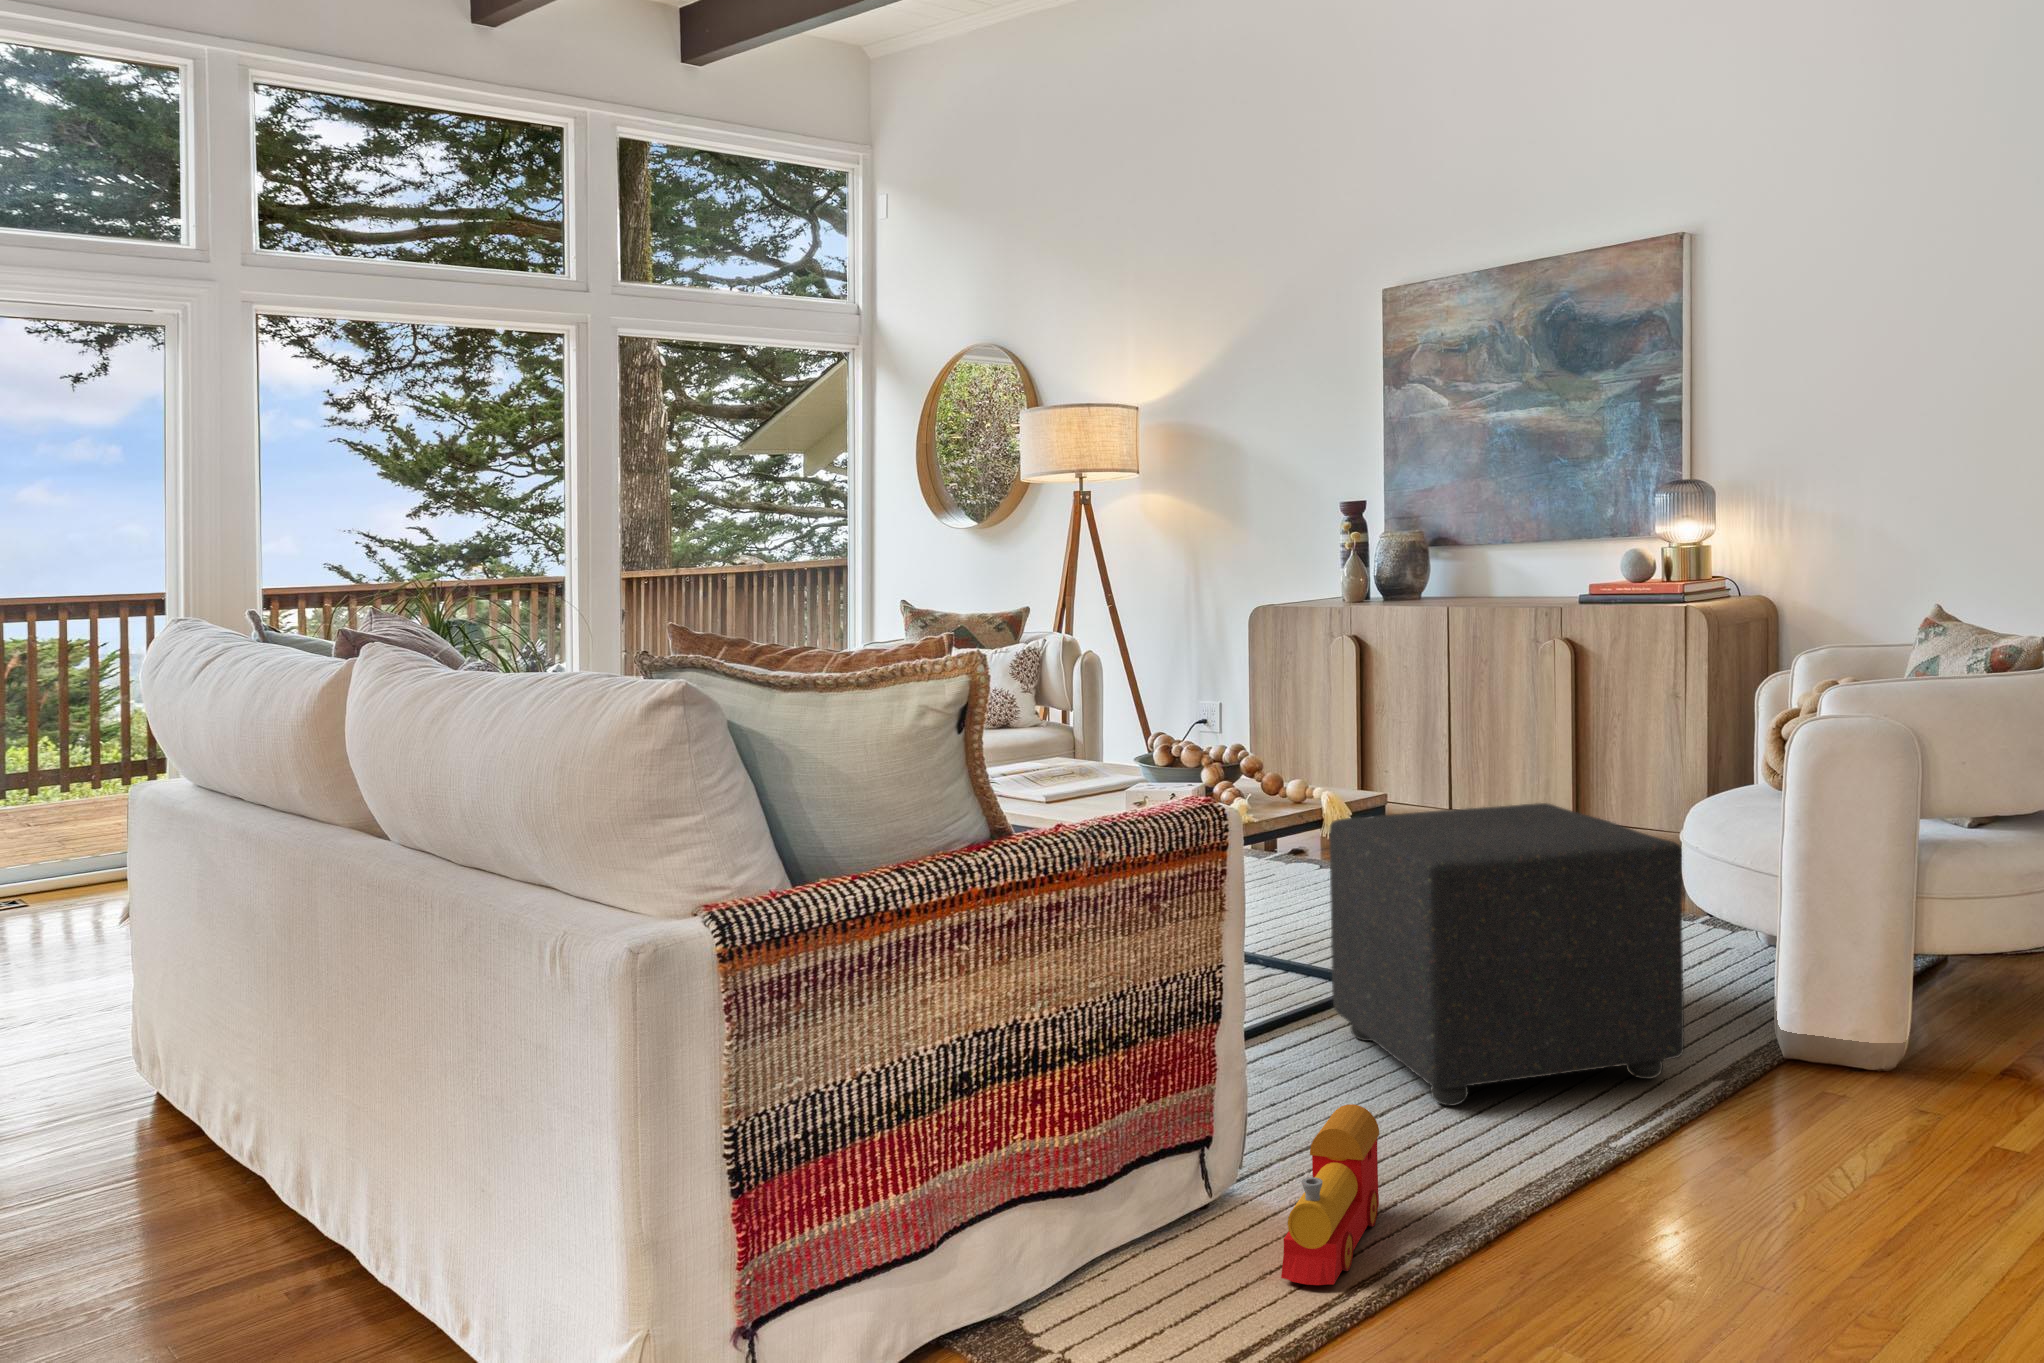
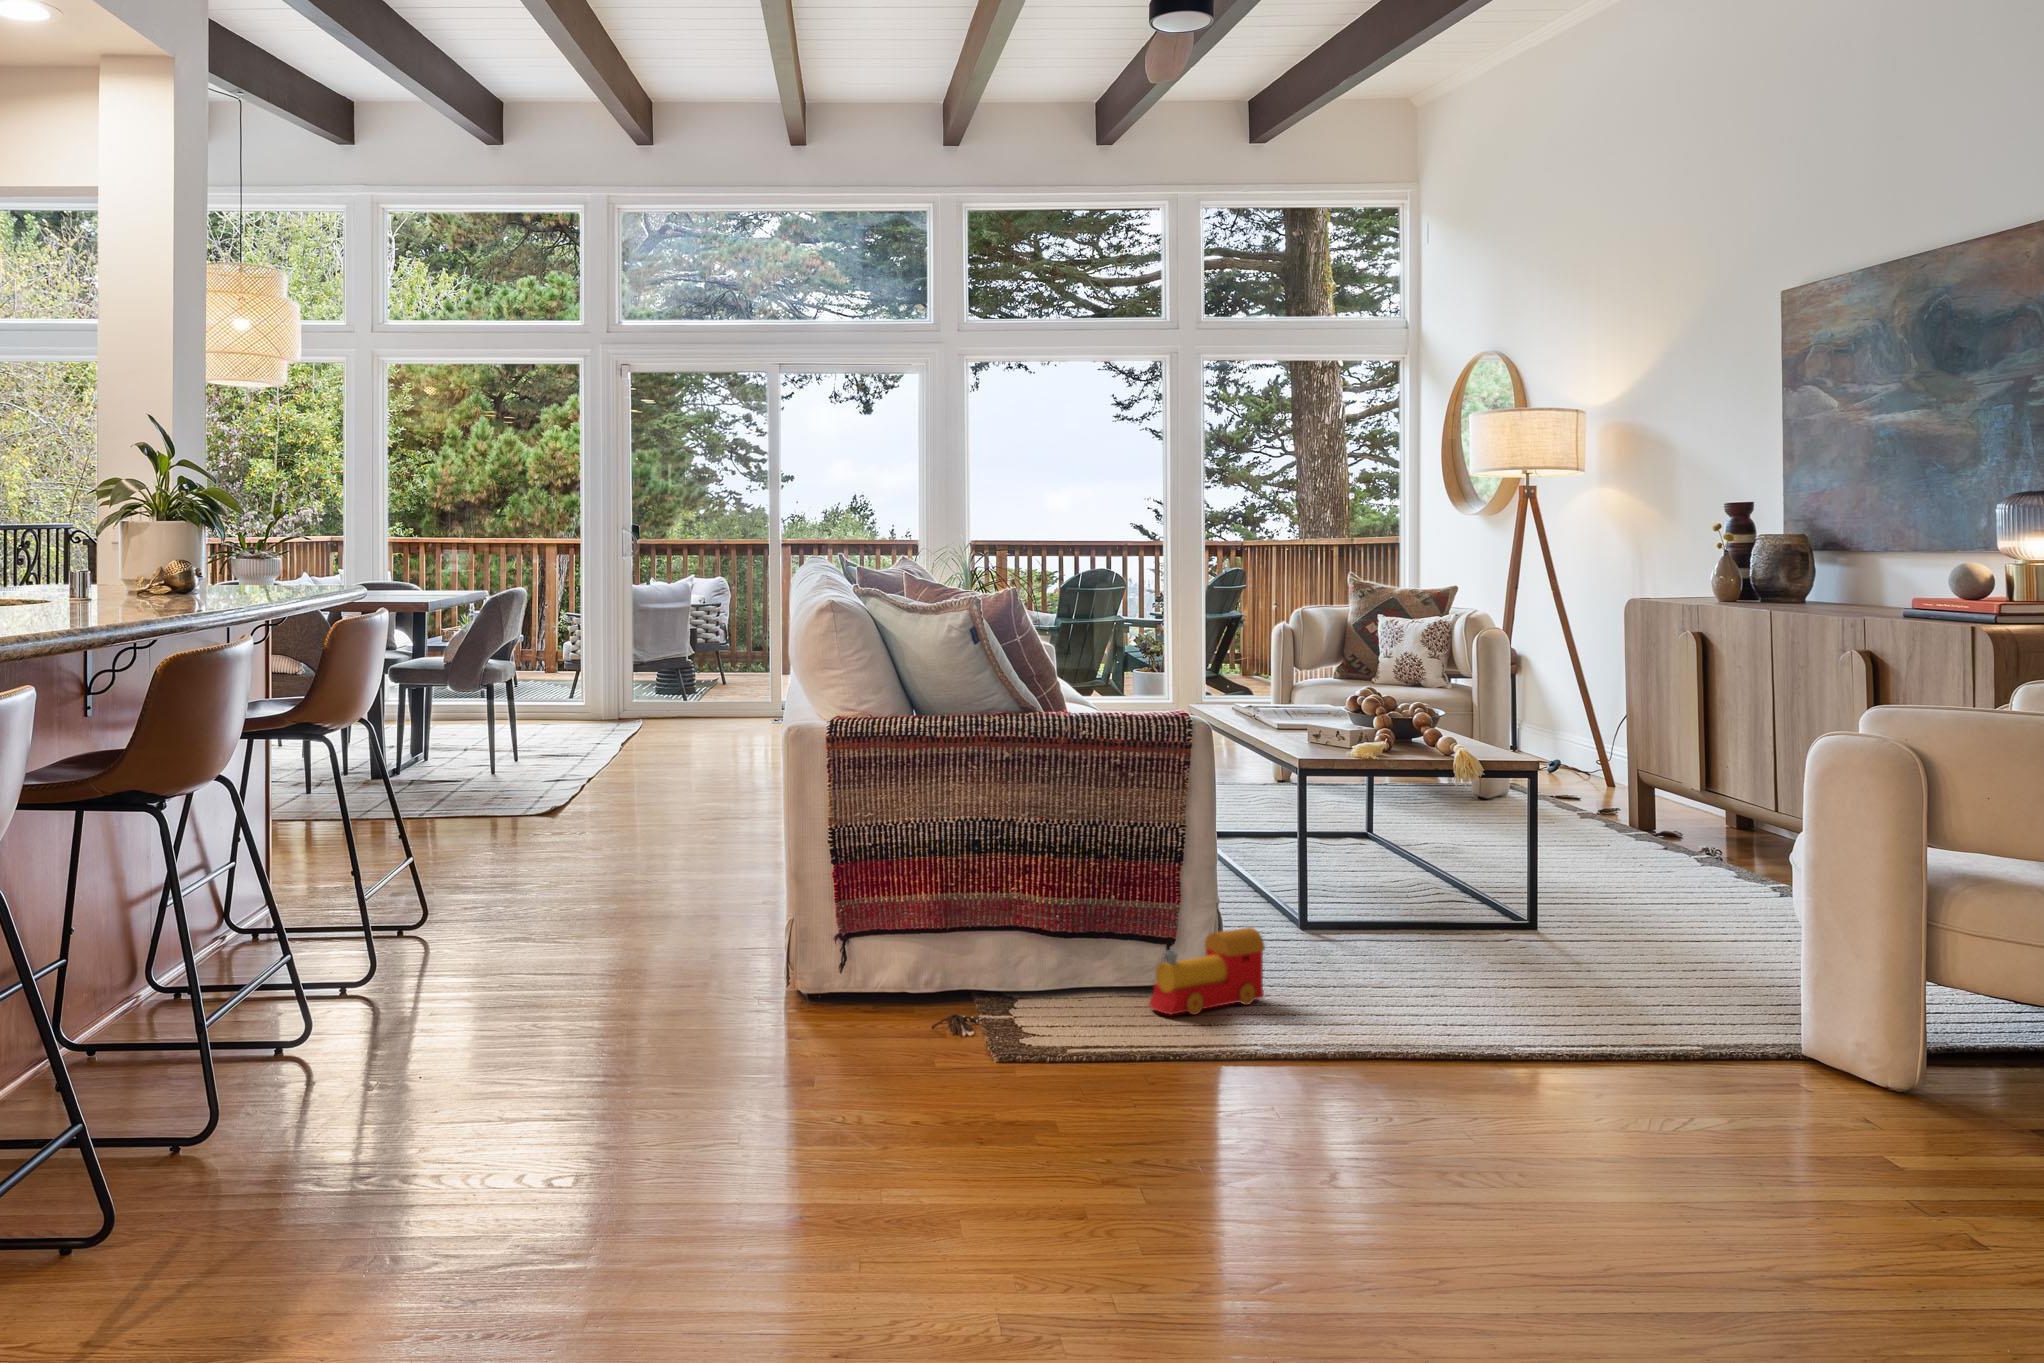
ottoman: present [1329,803,1684,1106] -> none [1396,763,1645,1002]

